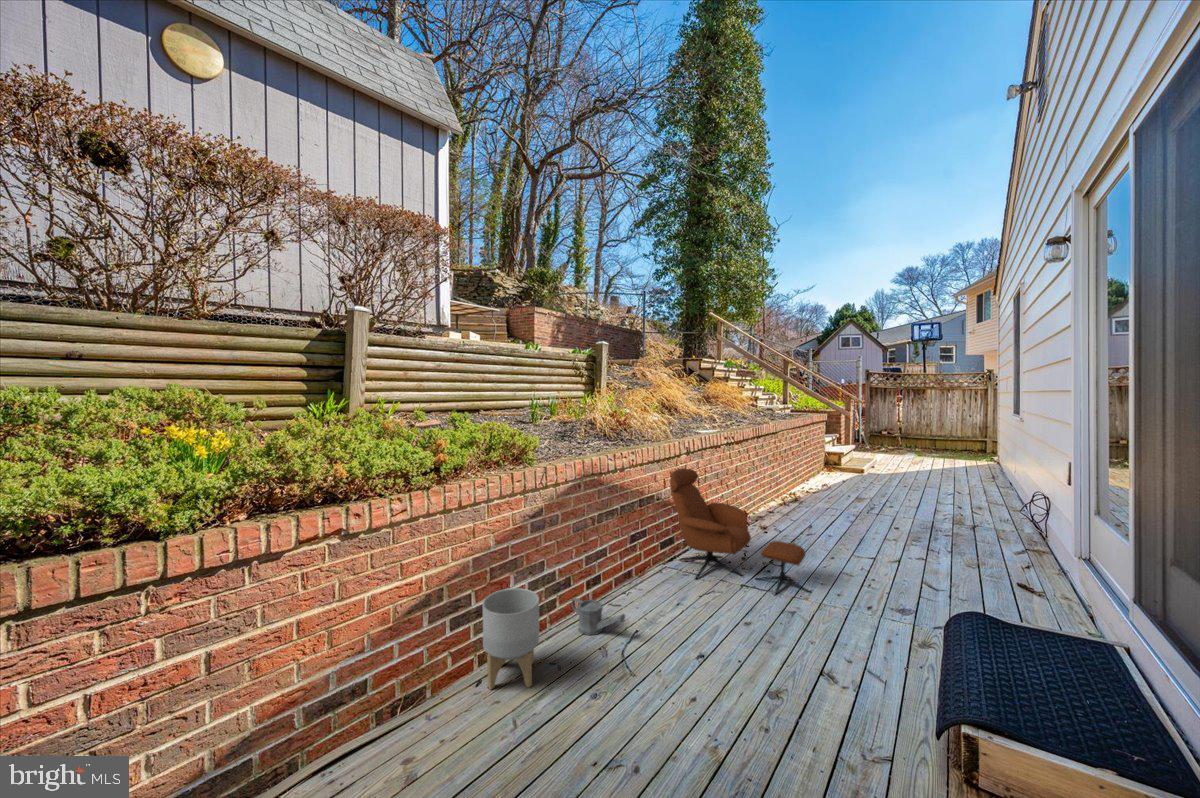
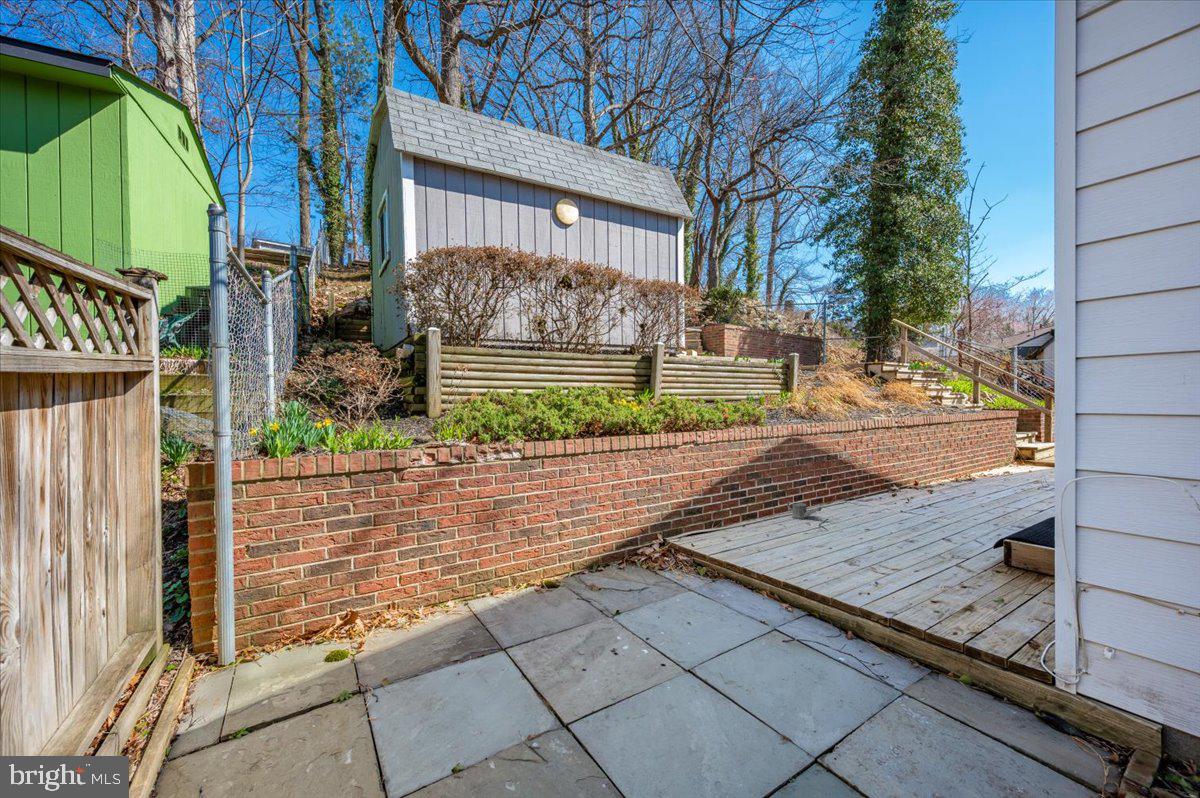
lounge chair: present [670,468,811,596] -> none [849,438,954,518]
planter: present [483,588,539,689] -> none [747,485,776,529]

